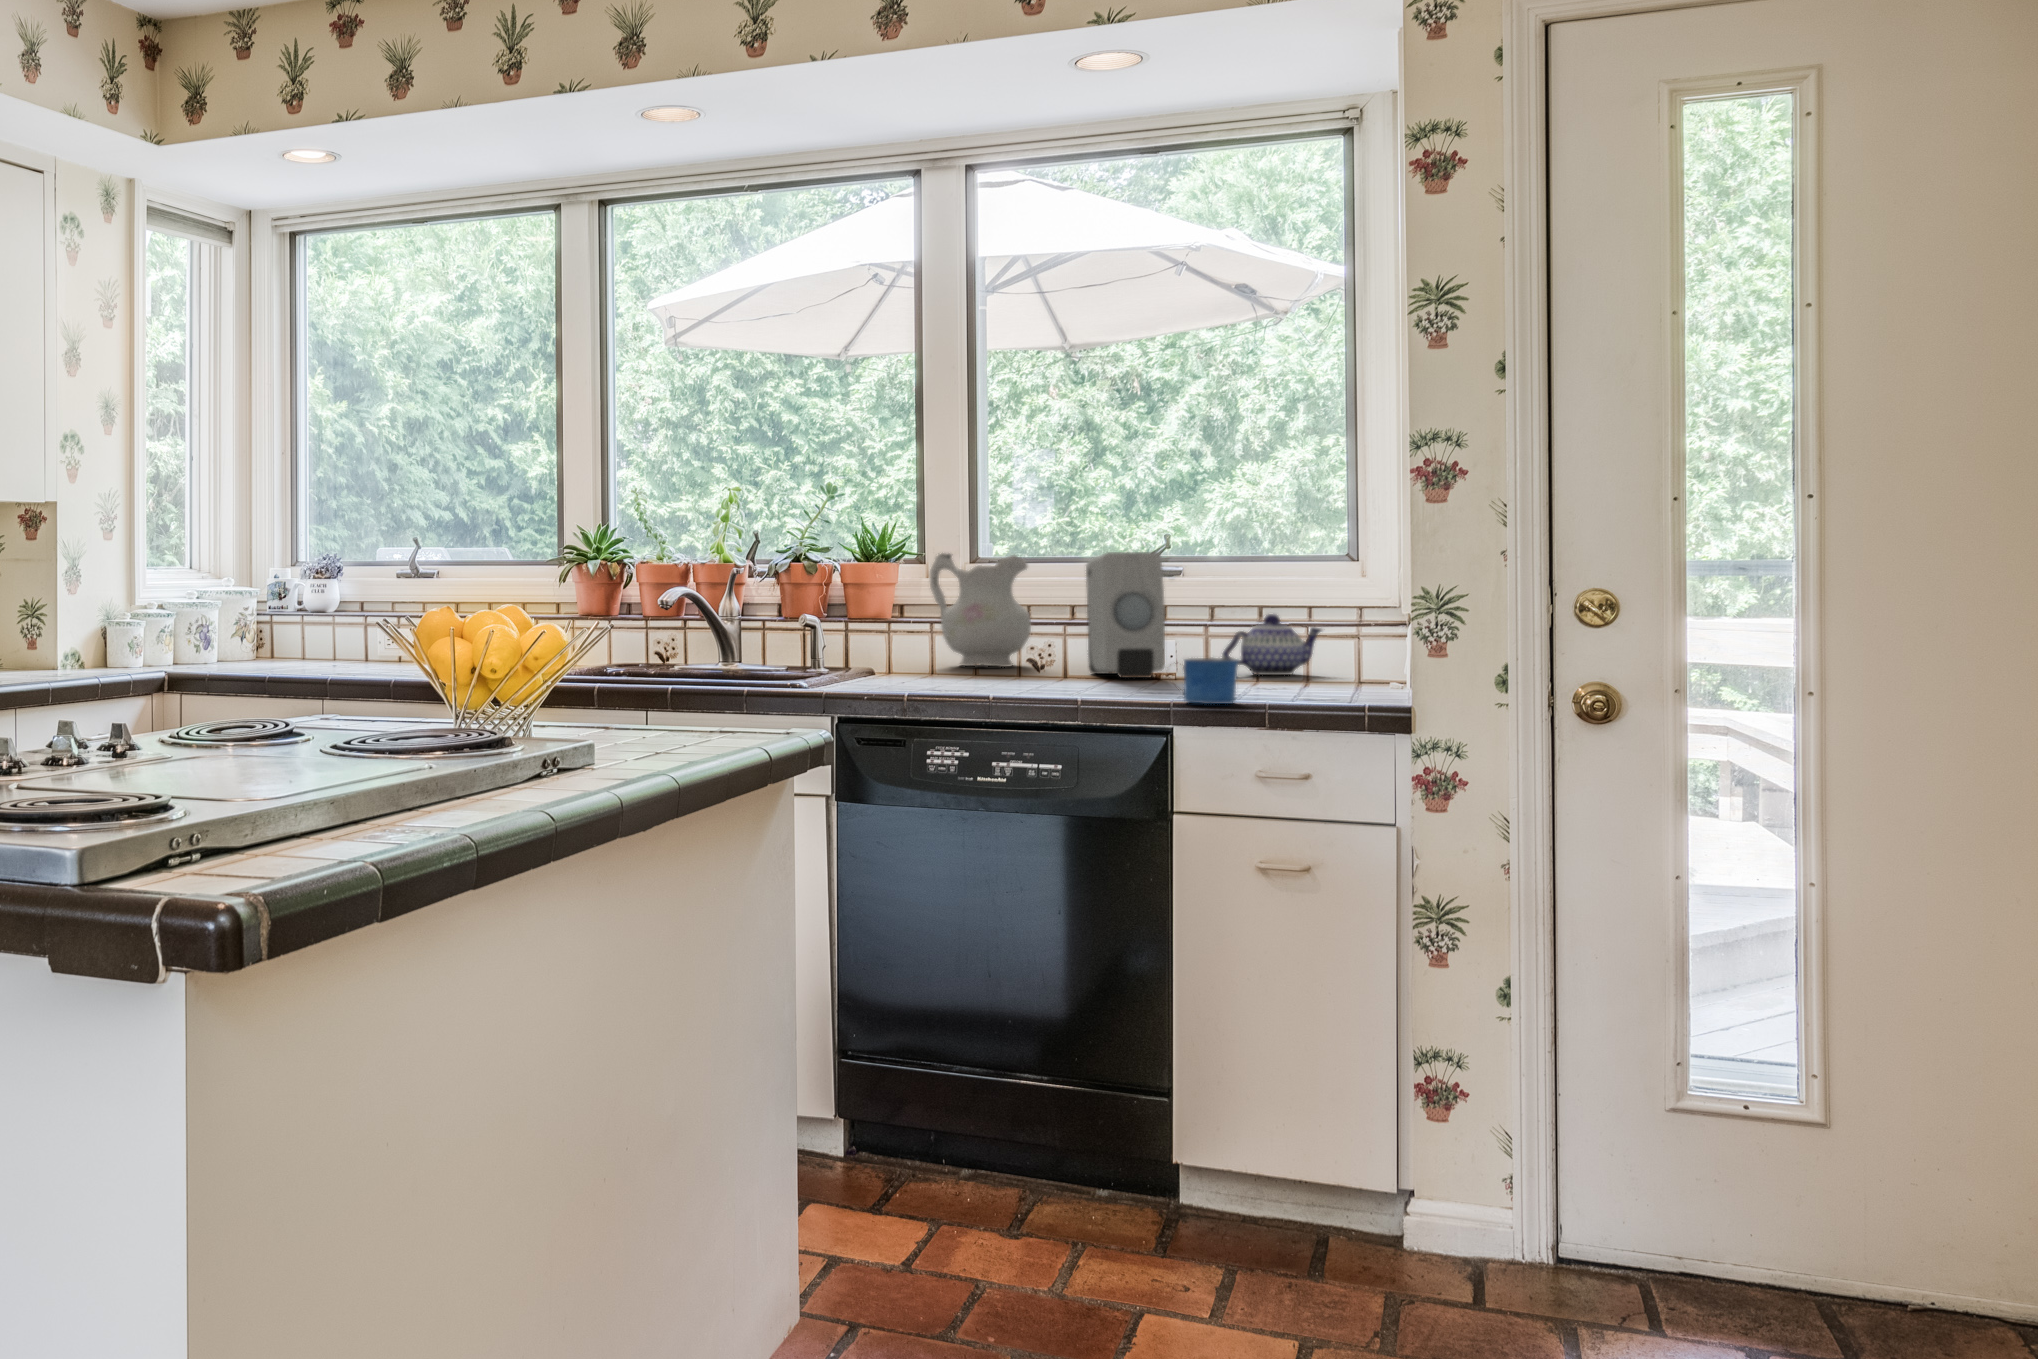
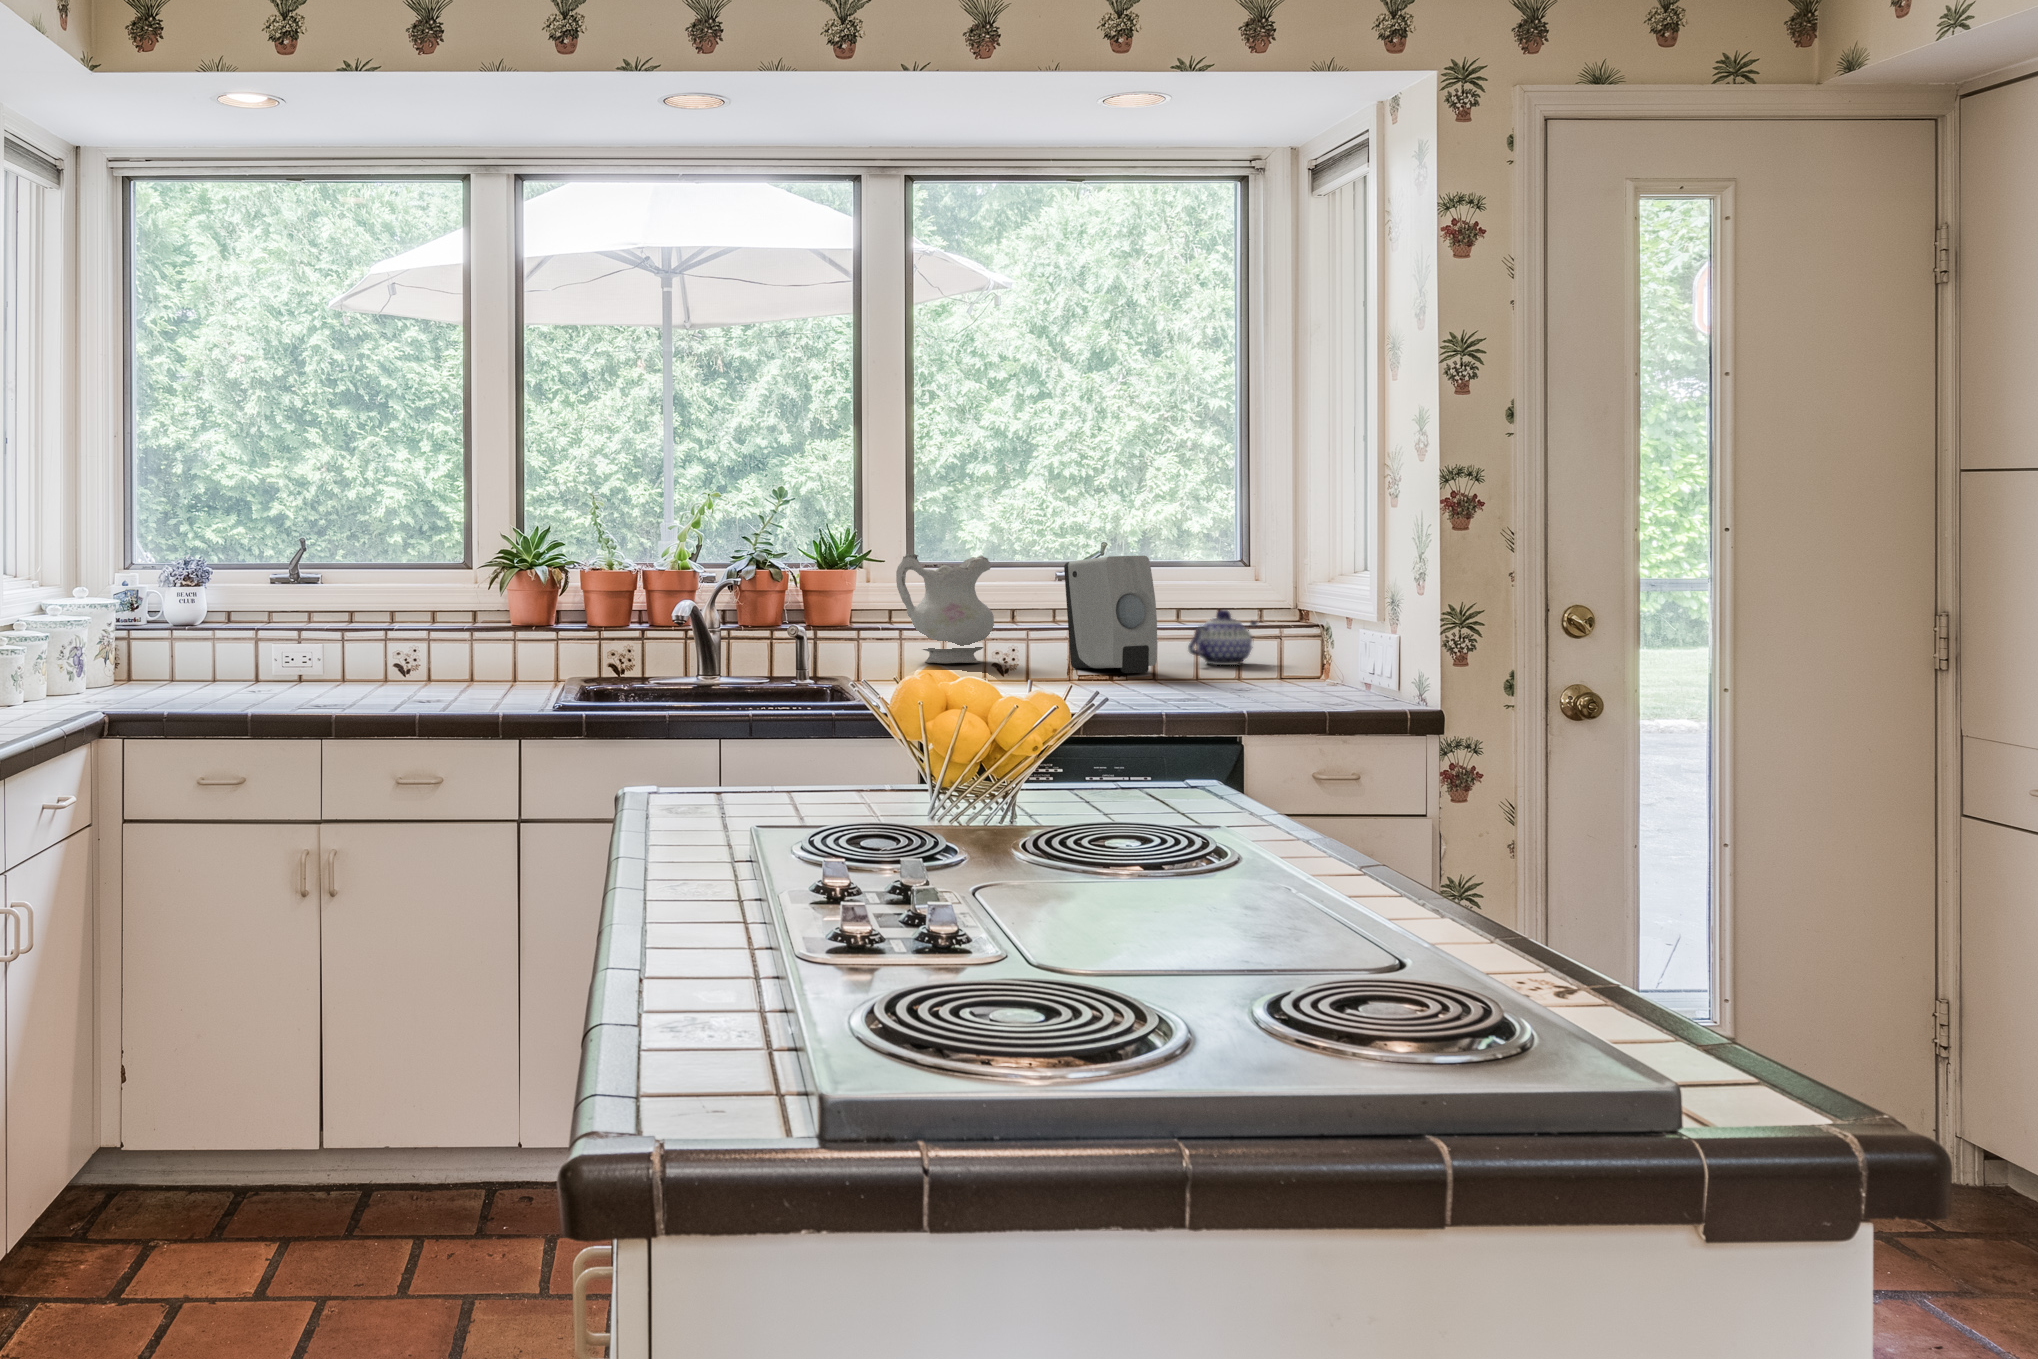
mug: present [1178,658,1239,704] -> none [1249,658,1312,701]

